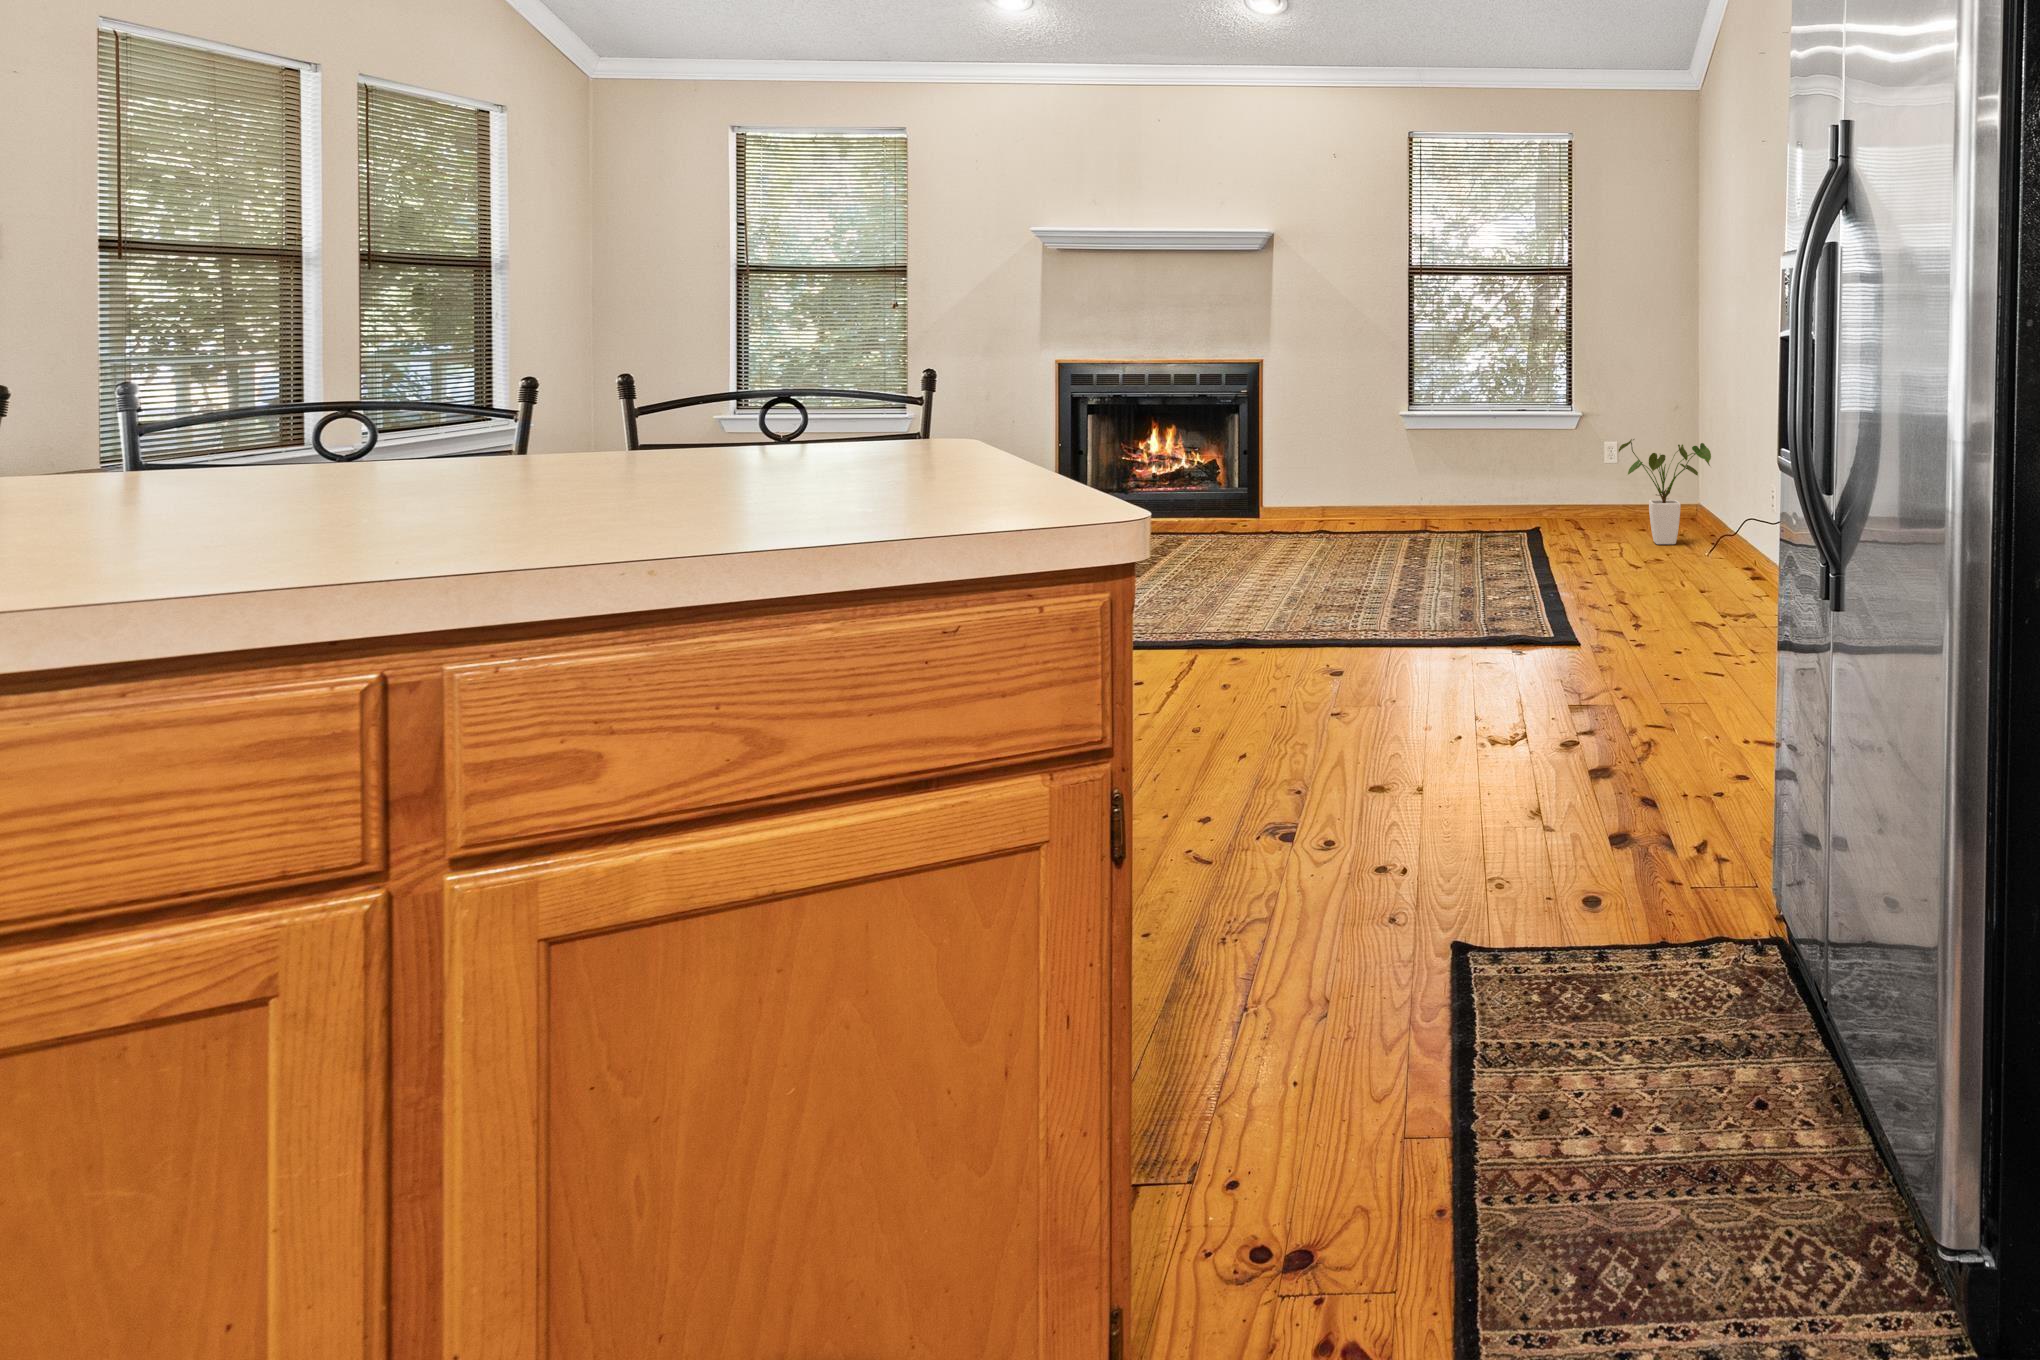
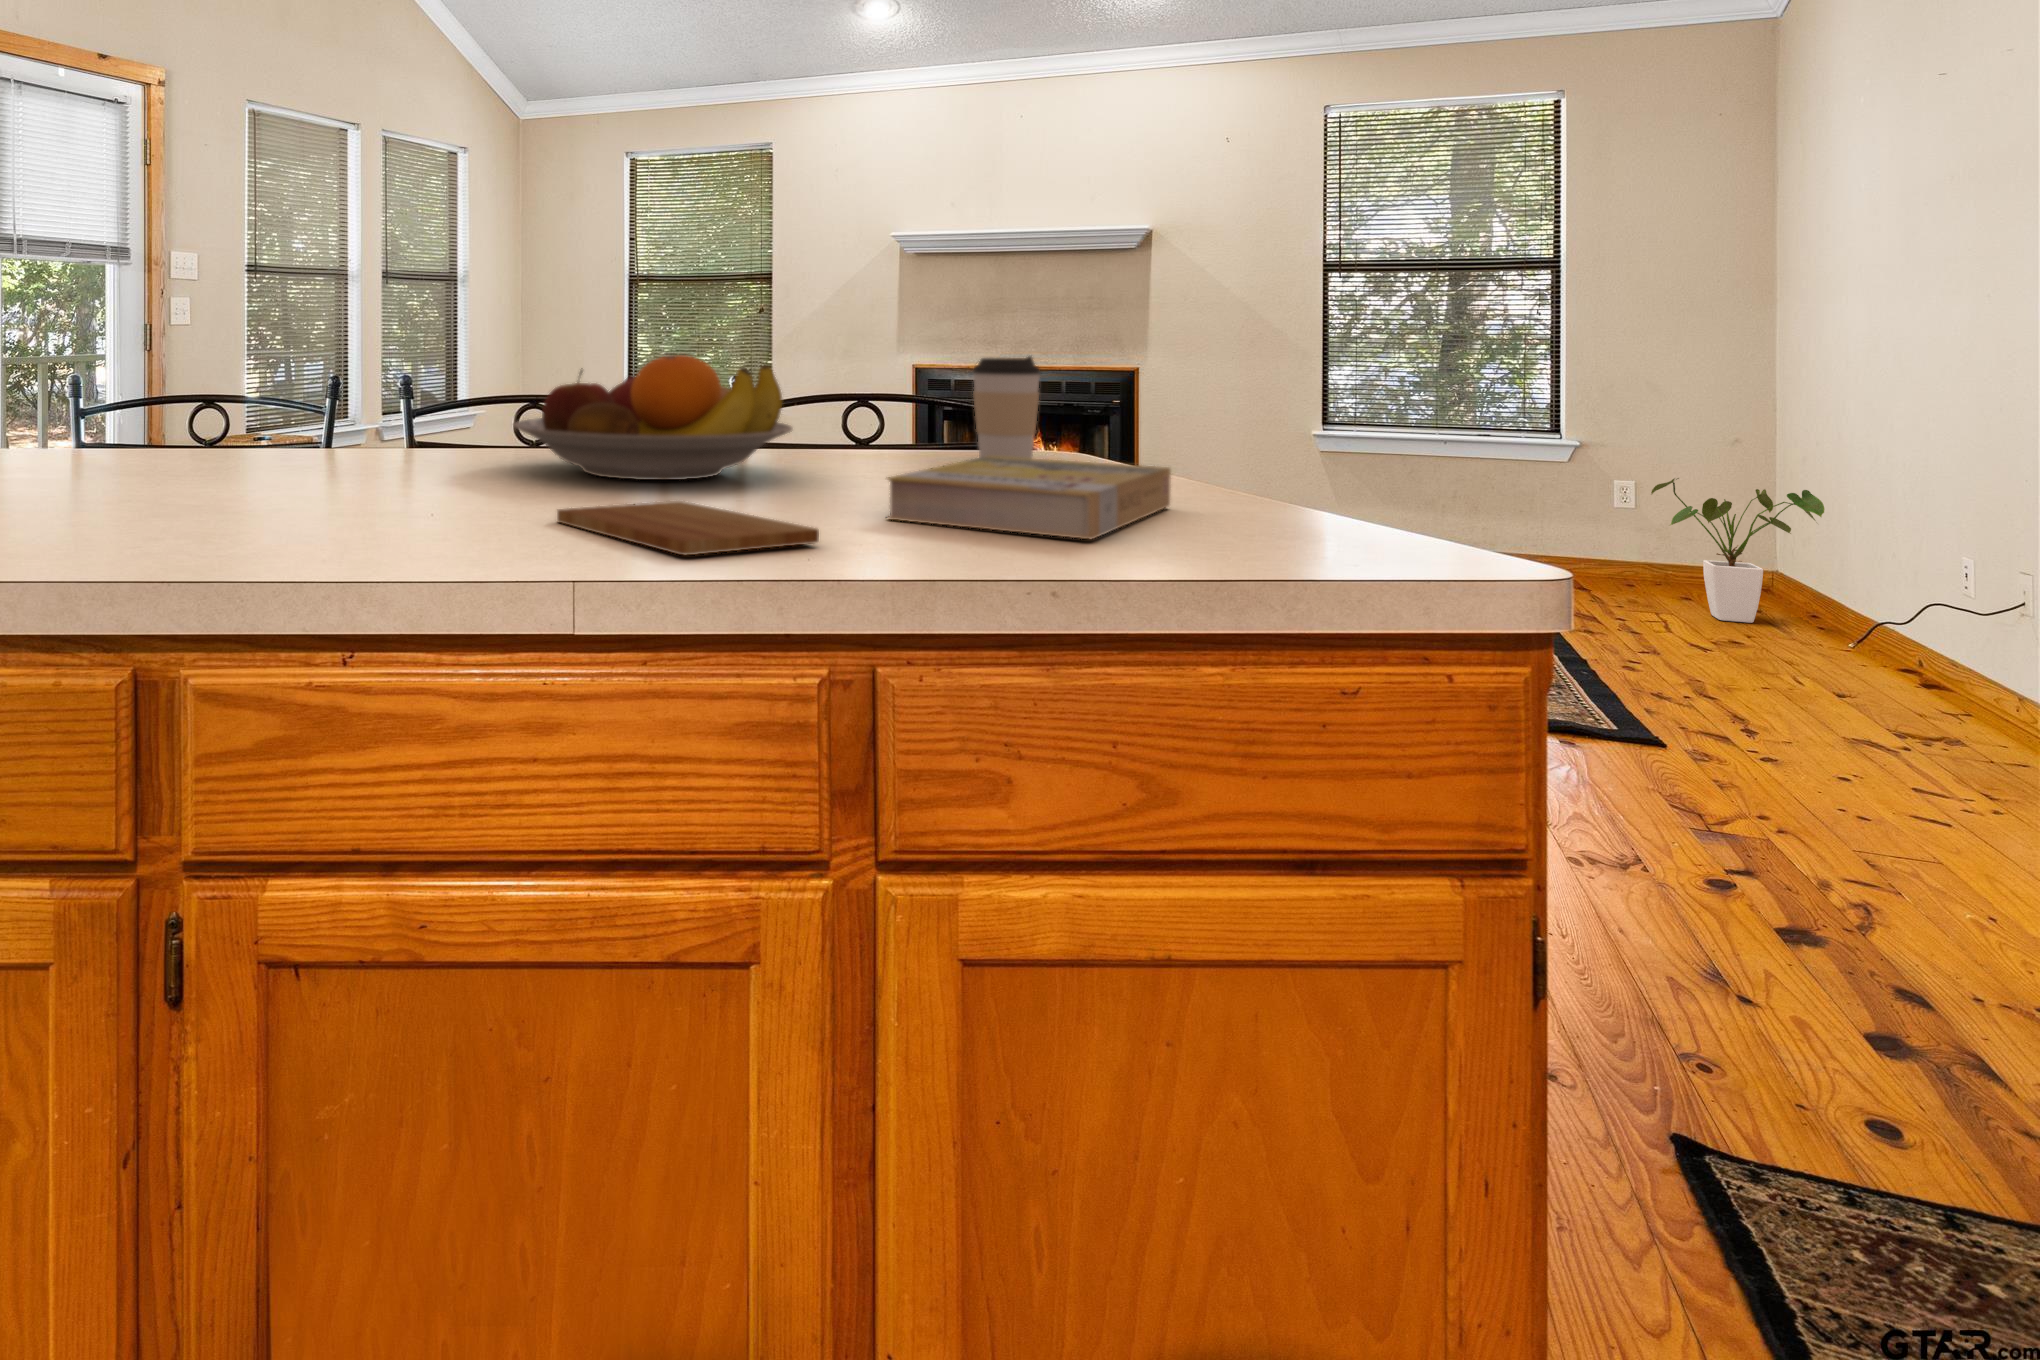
coffee cup: none [854,345,924,453] -> present [973,356,1040,458]
fruit bowl: none [188,347,600,489] -> present [514,355,792,480]
book: none [609,442,961,513] -> present [887,456,1171,539]
cutting board: none [114,507,449,565] -> present [557,501,819,555]

